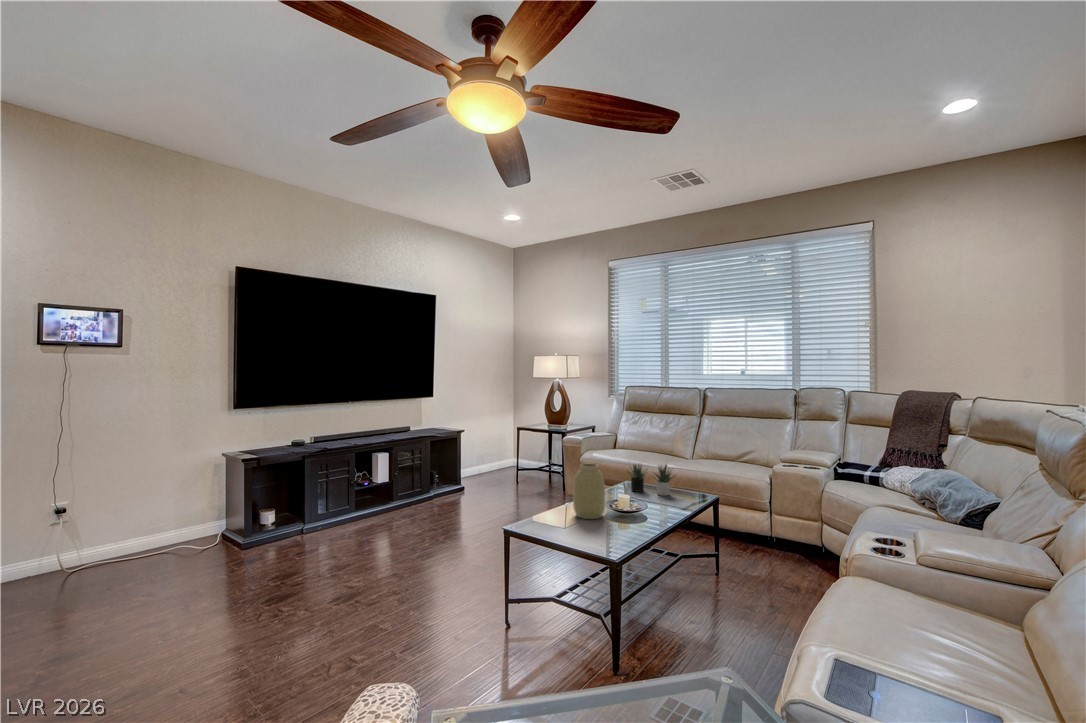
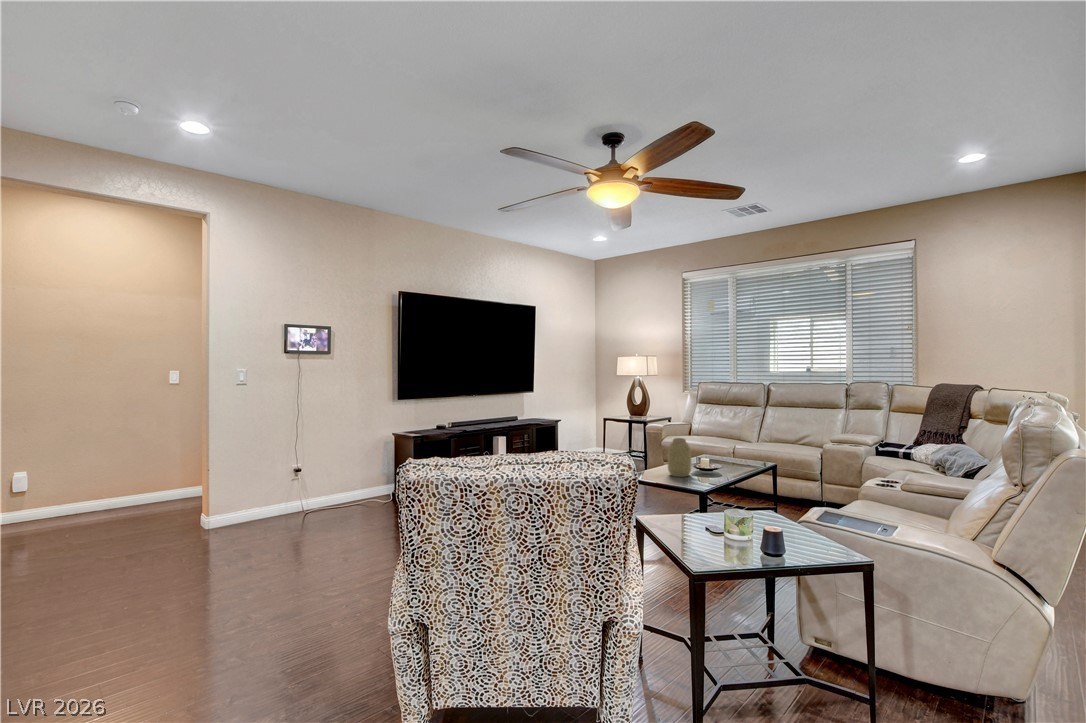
succulent plant: present [628,465,674,496] -> none [703,440,745,465]

